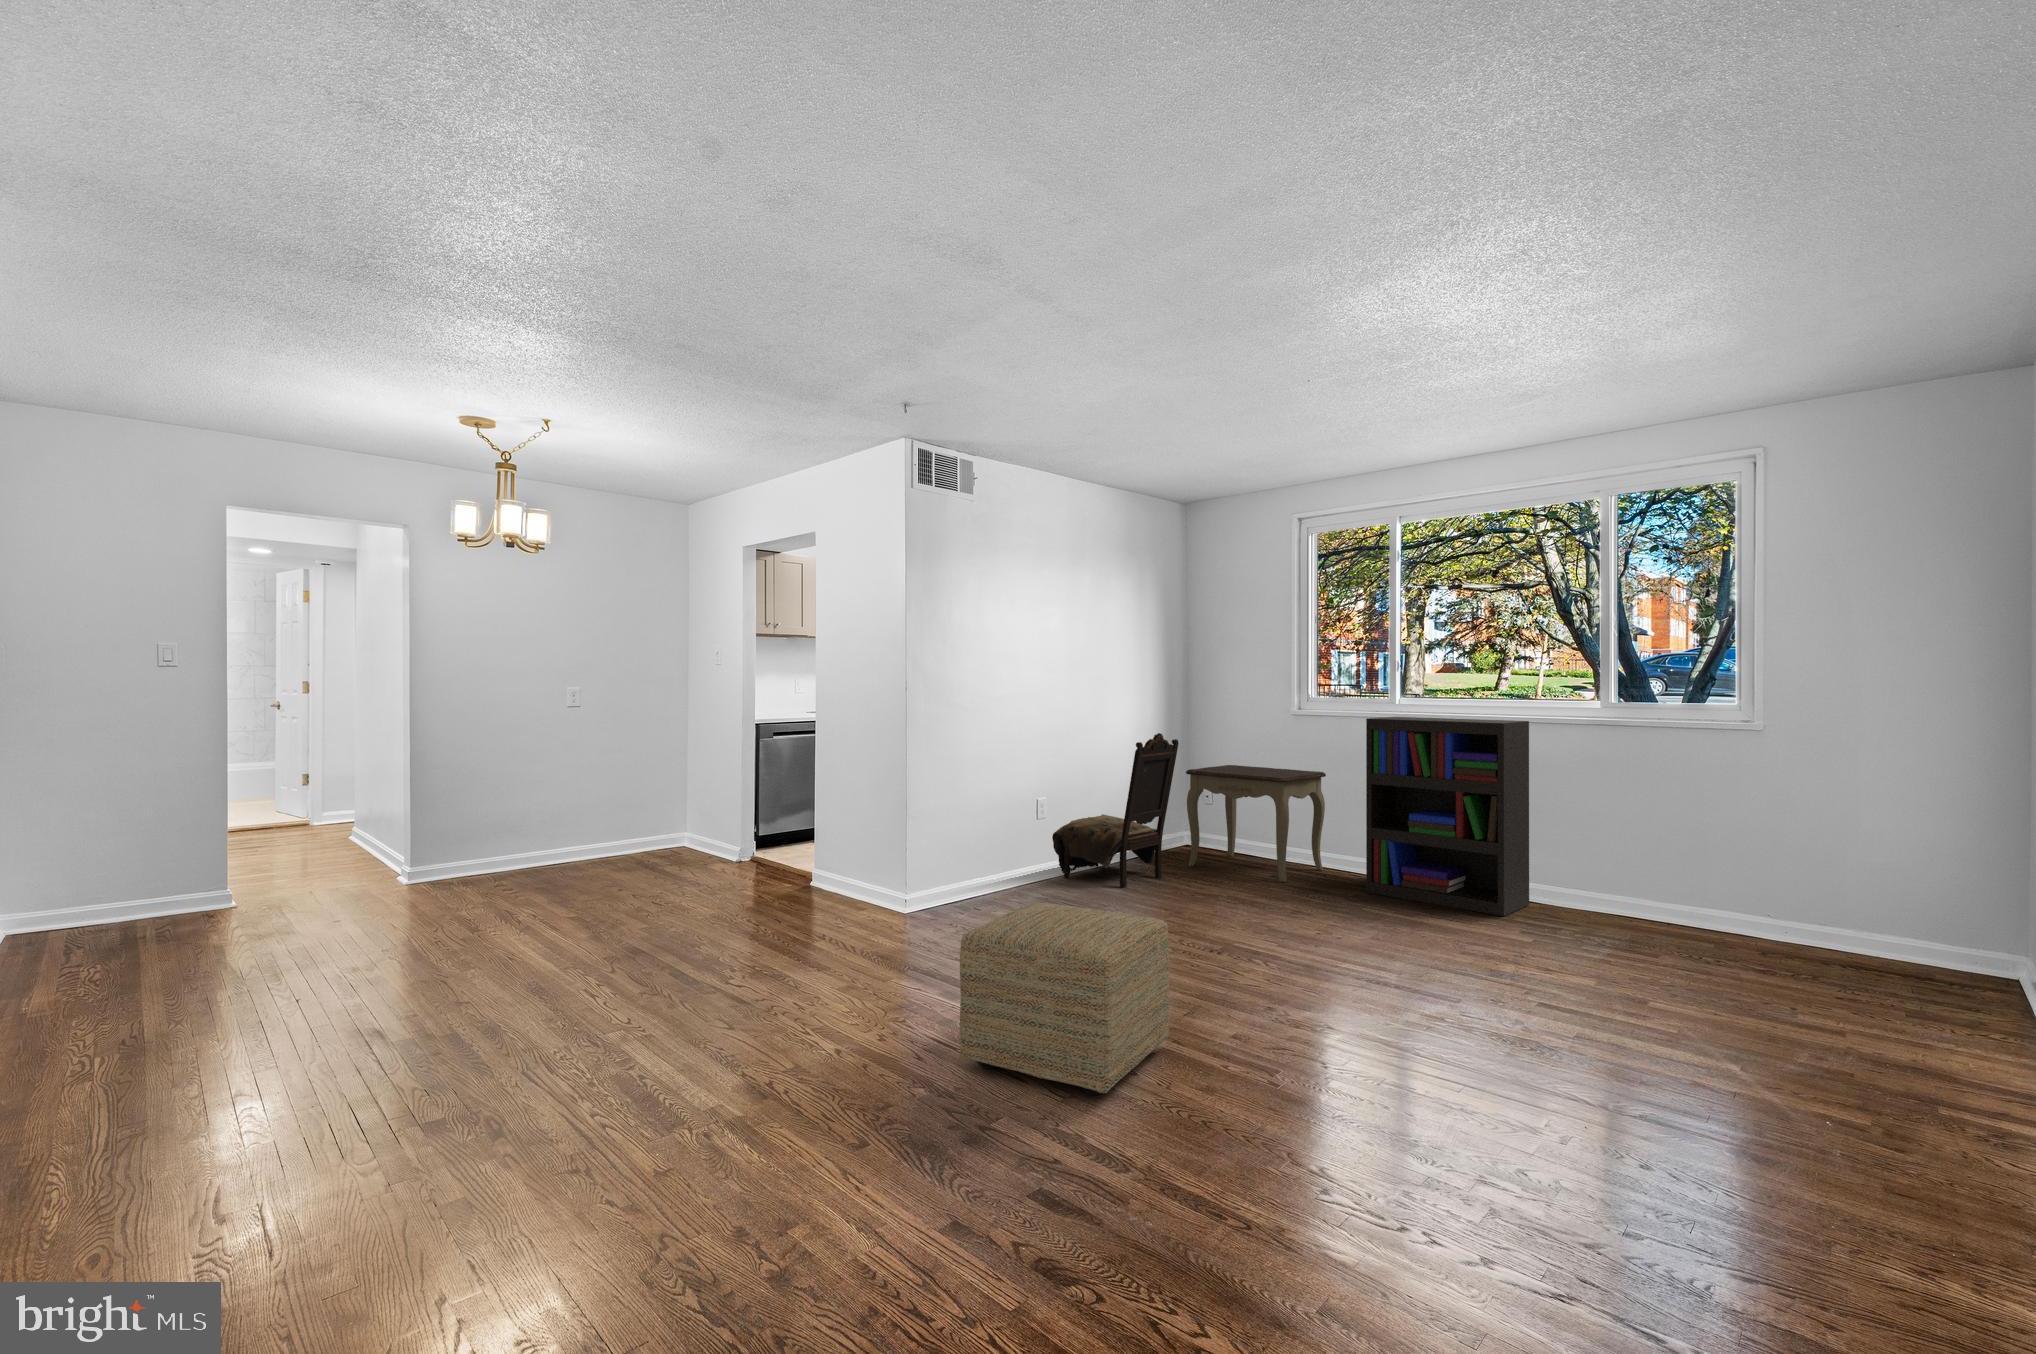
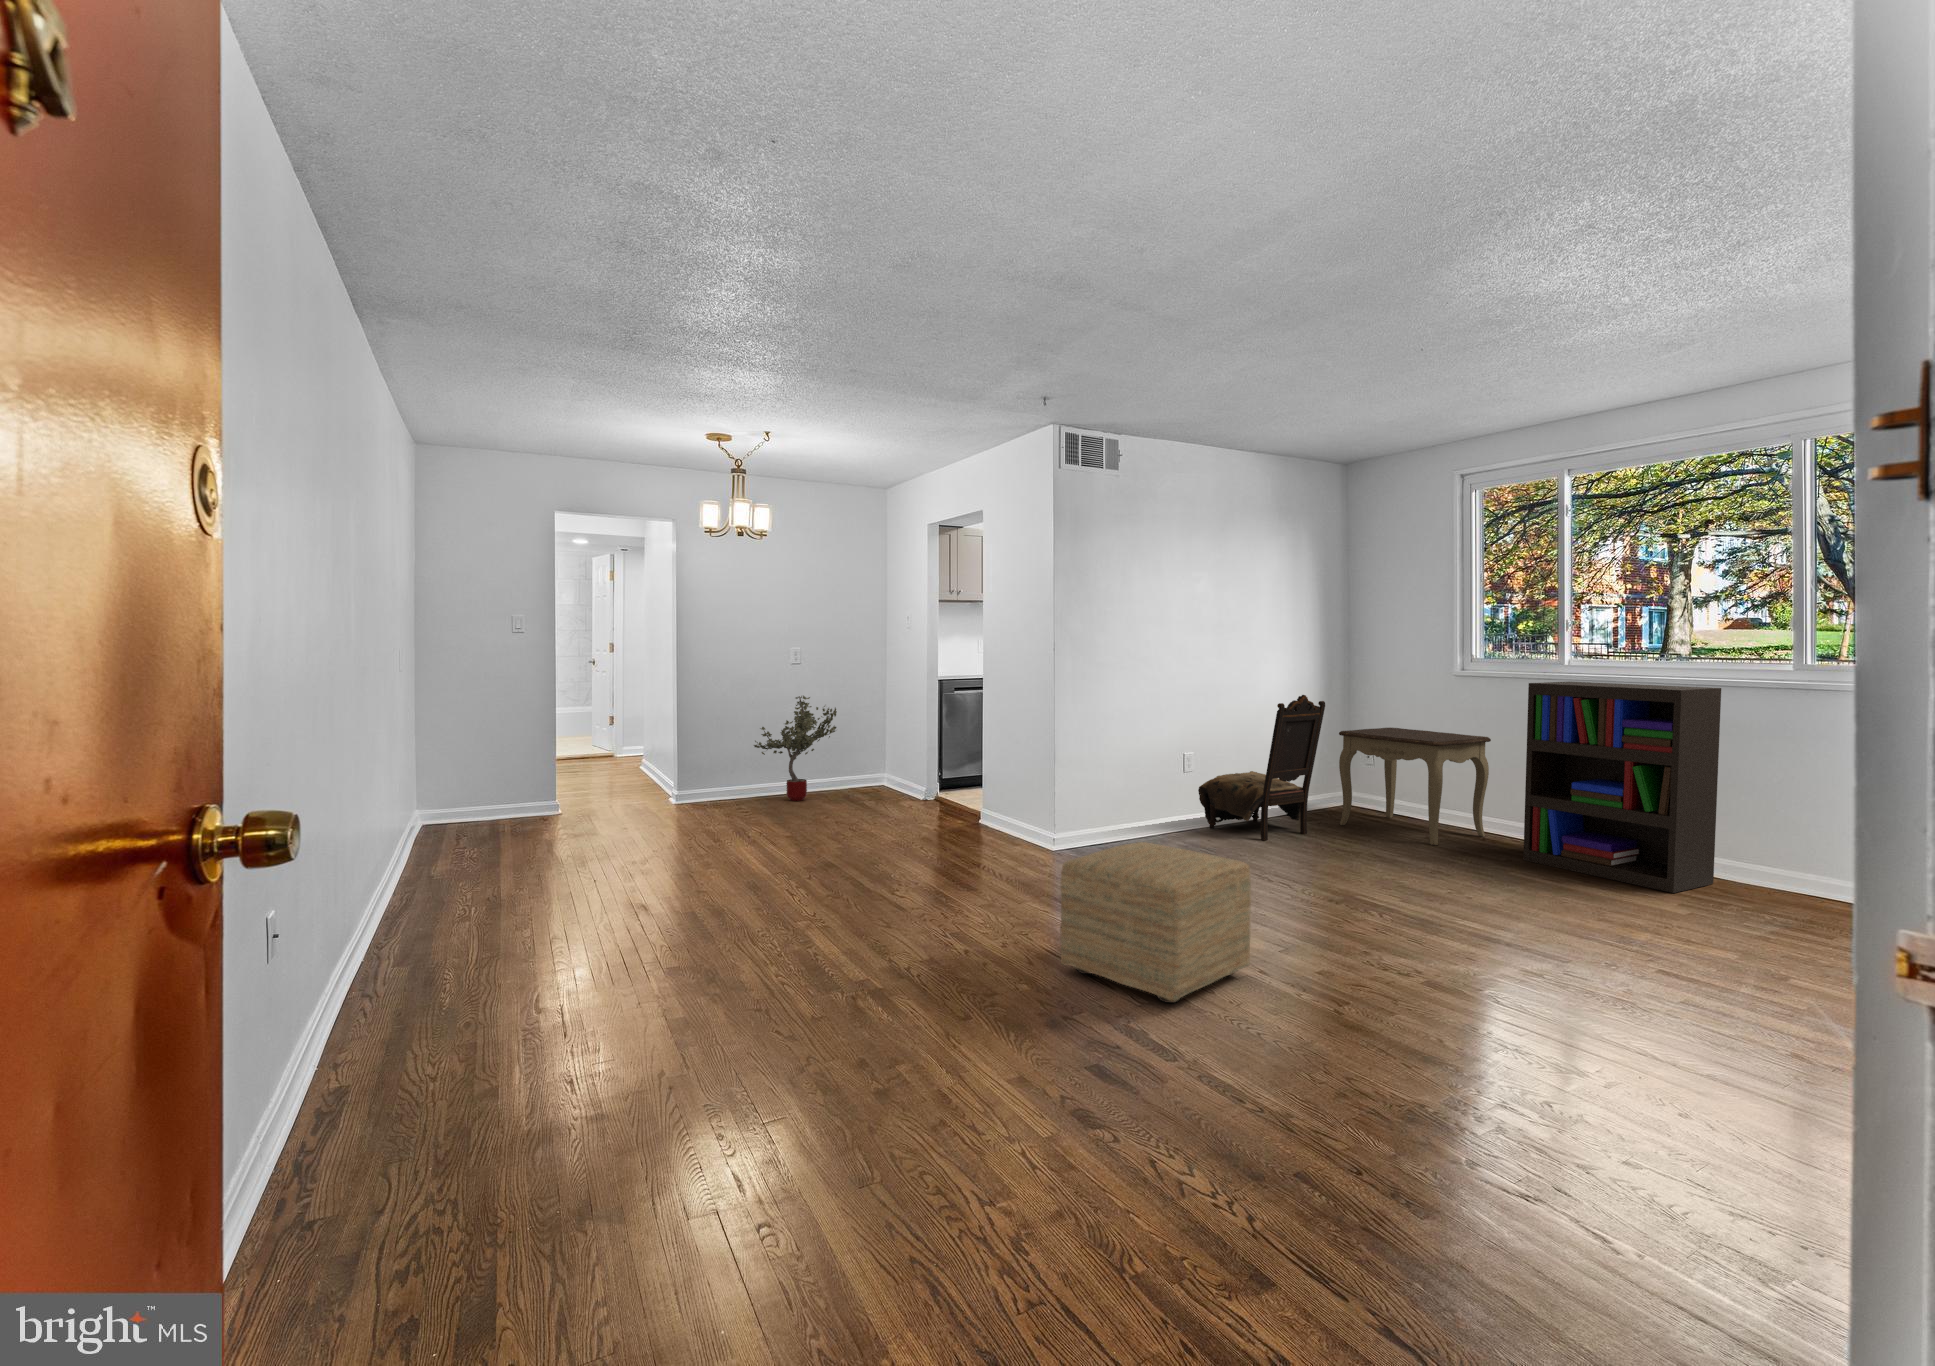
potted tree: none [518,742,630,872] -> present [754,696,837,801]

